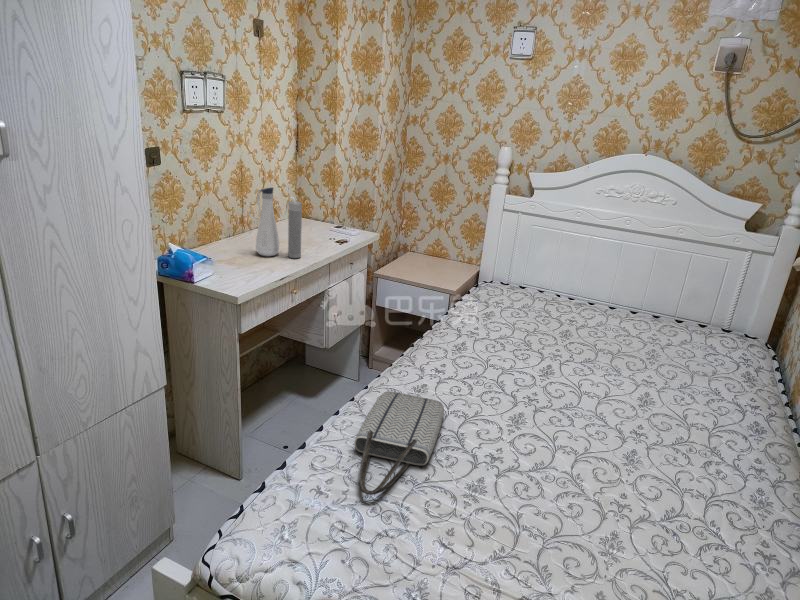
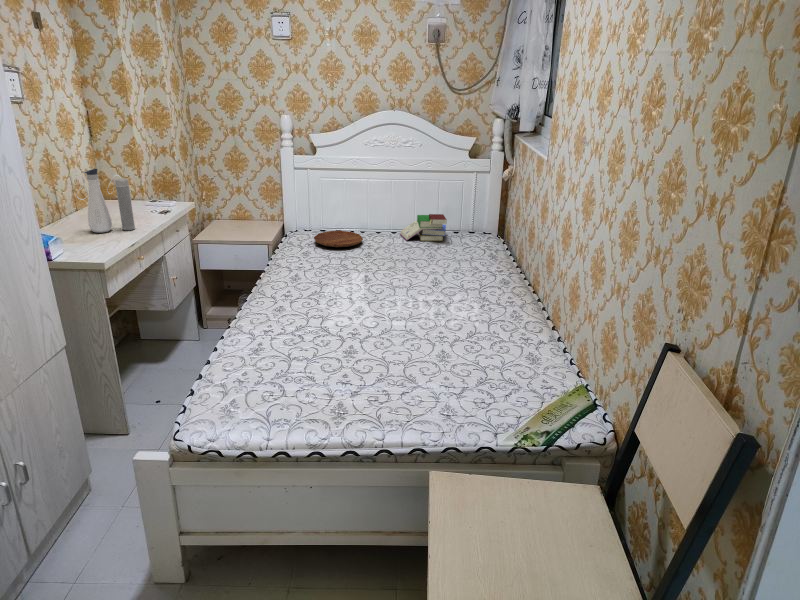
tray: none [507,293,568,319] -> present [314,231,363,247]
book: none [621,294,690,336] -> present [400,214,447,241]
tote bag: present [355,391,444,495] -> none [252,308,311,370]

